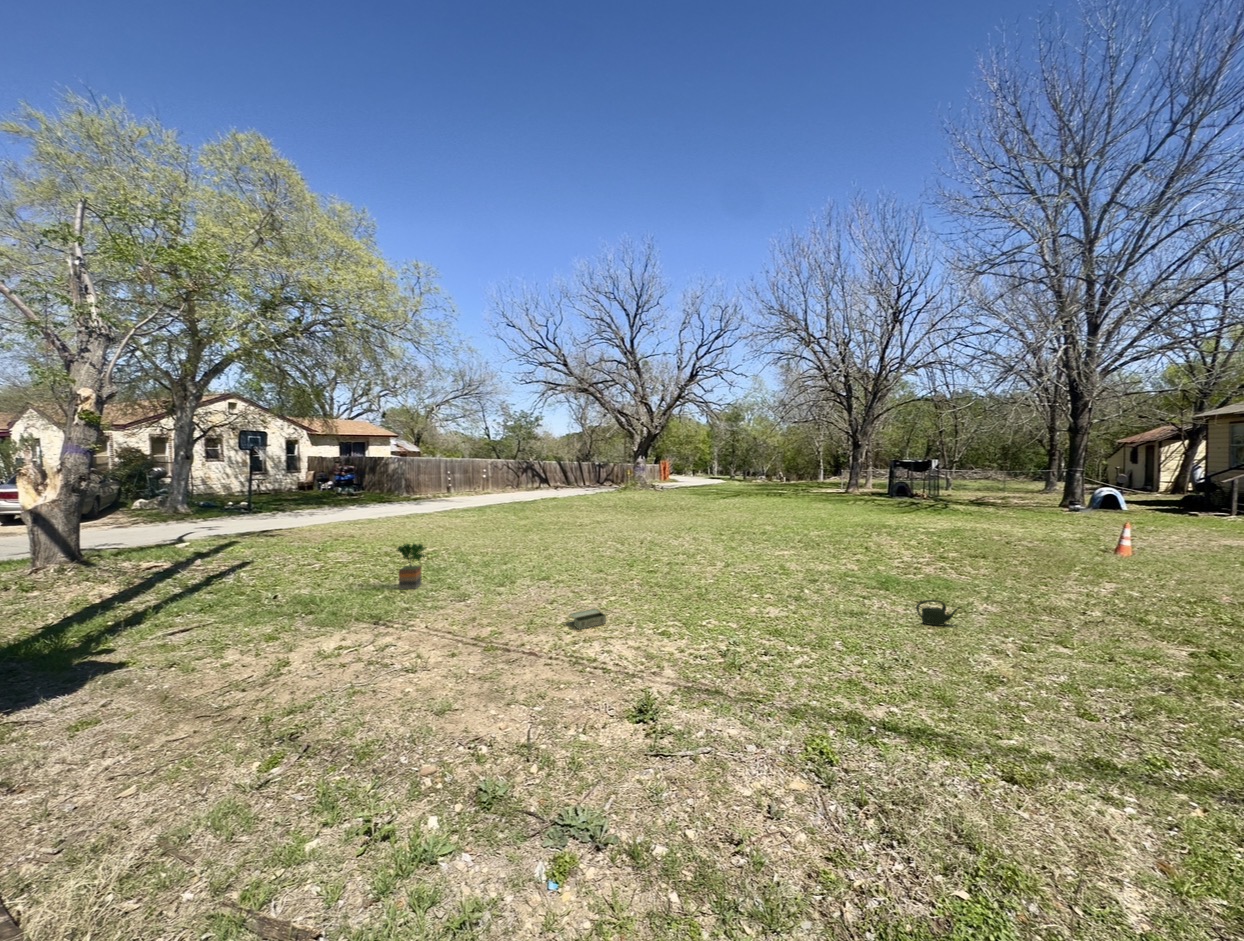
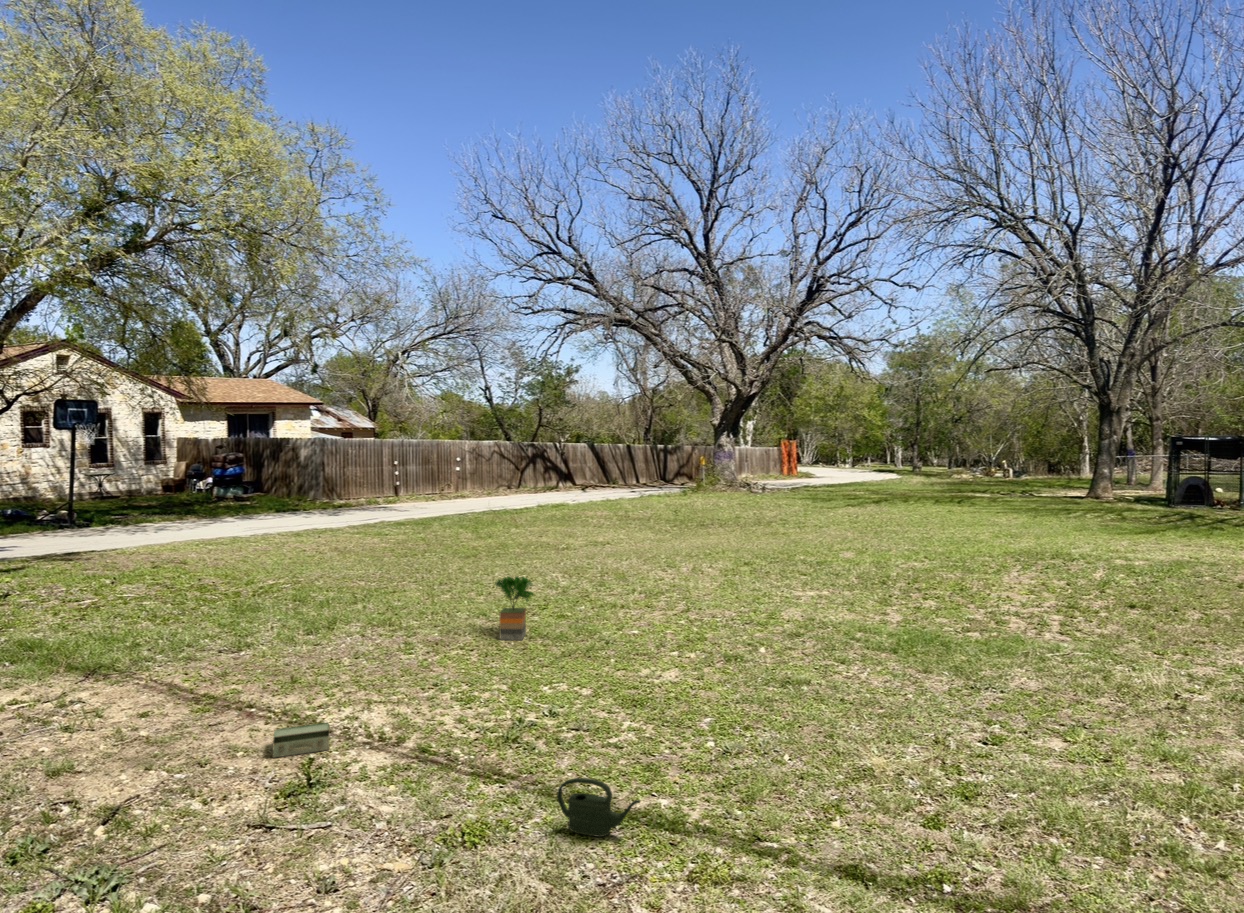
potted tree: present [397,544,426,589] -> present [495,576,533,640]
watering can: present [916,600,960,625] -> present [557,778,640,837]

